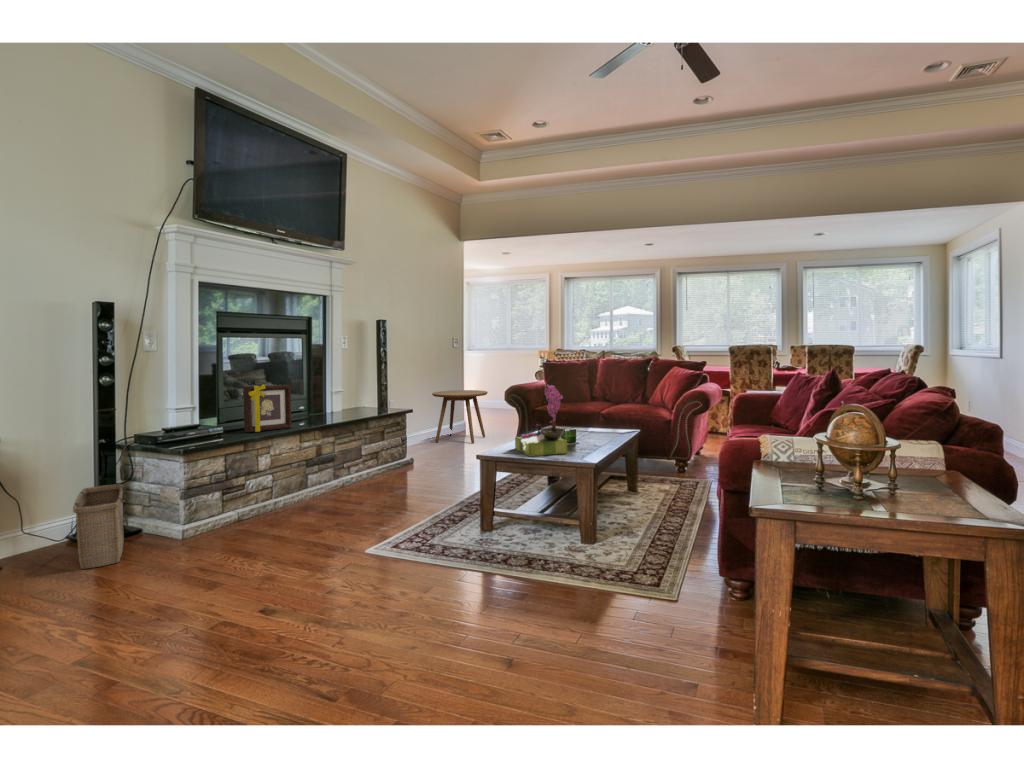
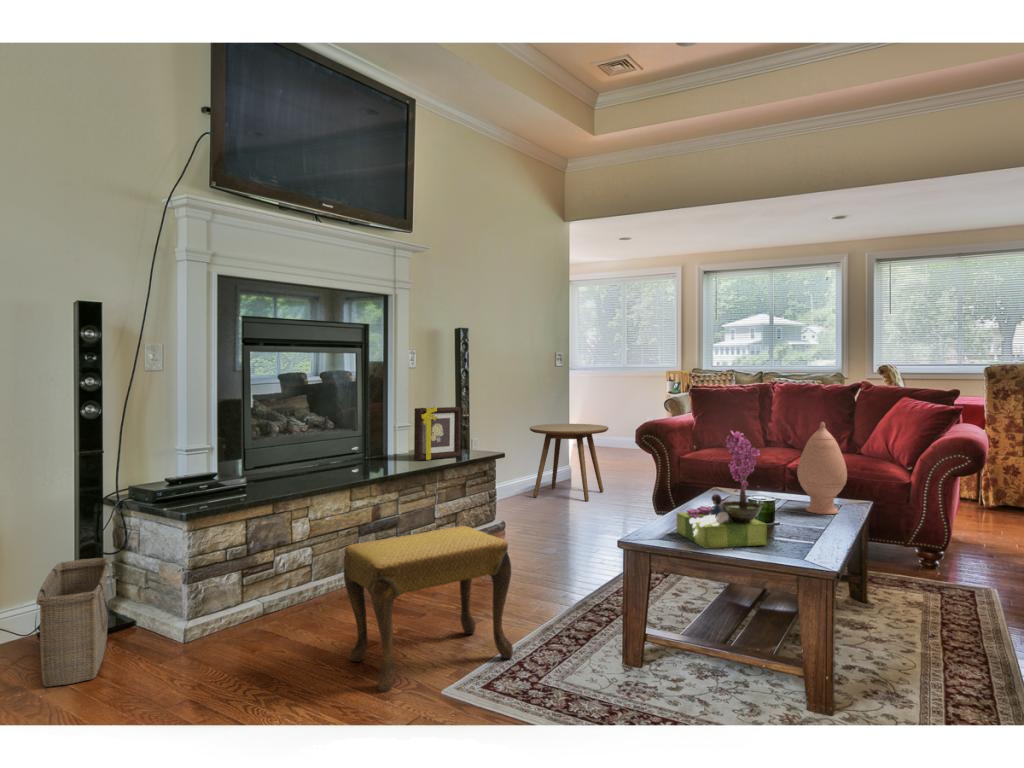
vase: none [595,380,624,437] -> present [797,422,847,514]
picture frame: present [243,384,291,432] -> present [414,406,461,460]
footstool: none [296,452,411,556] -> present [344,526,513,692]

